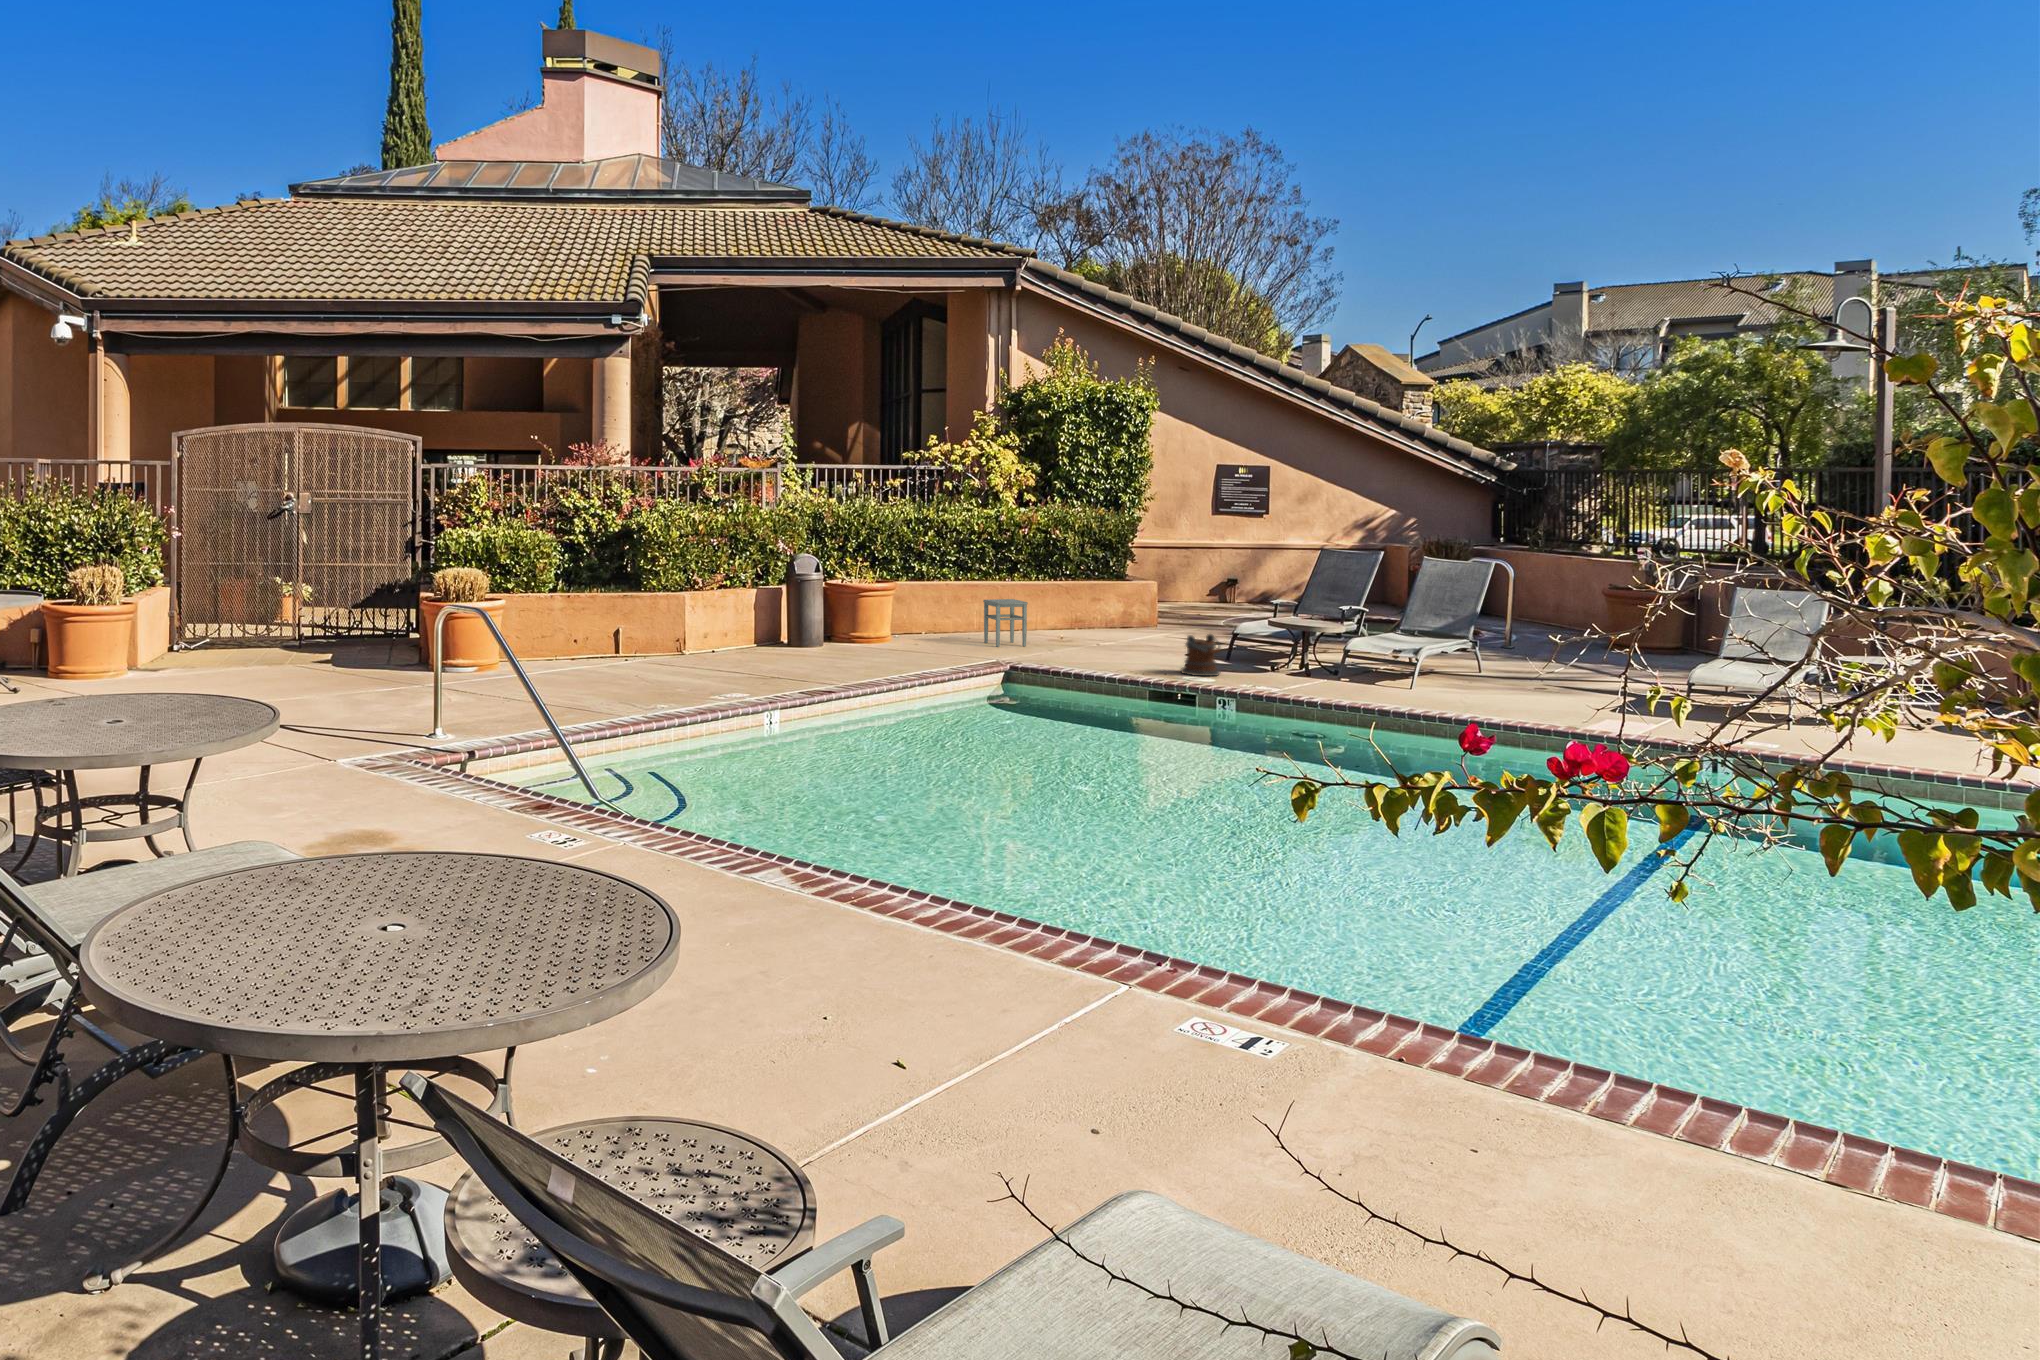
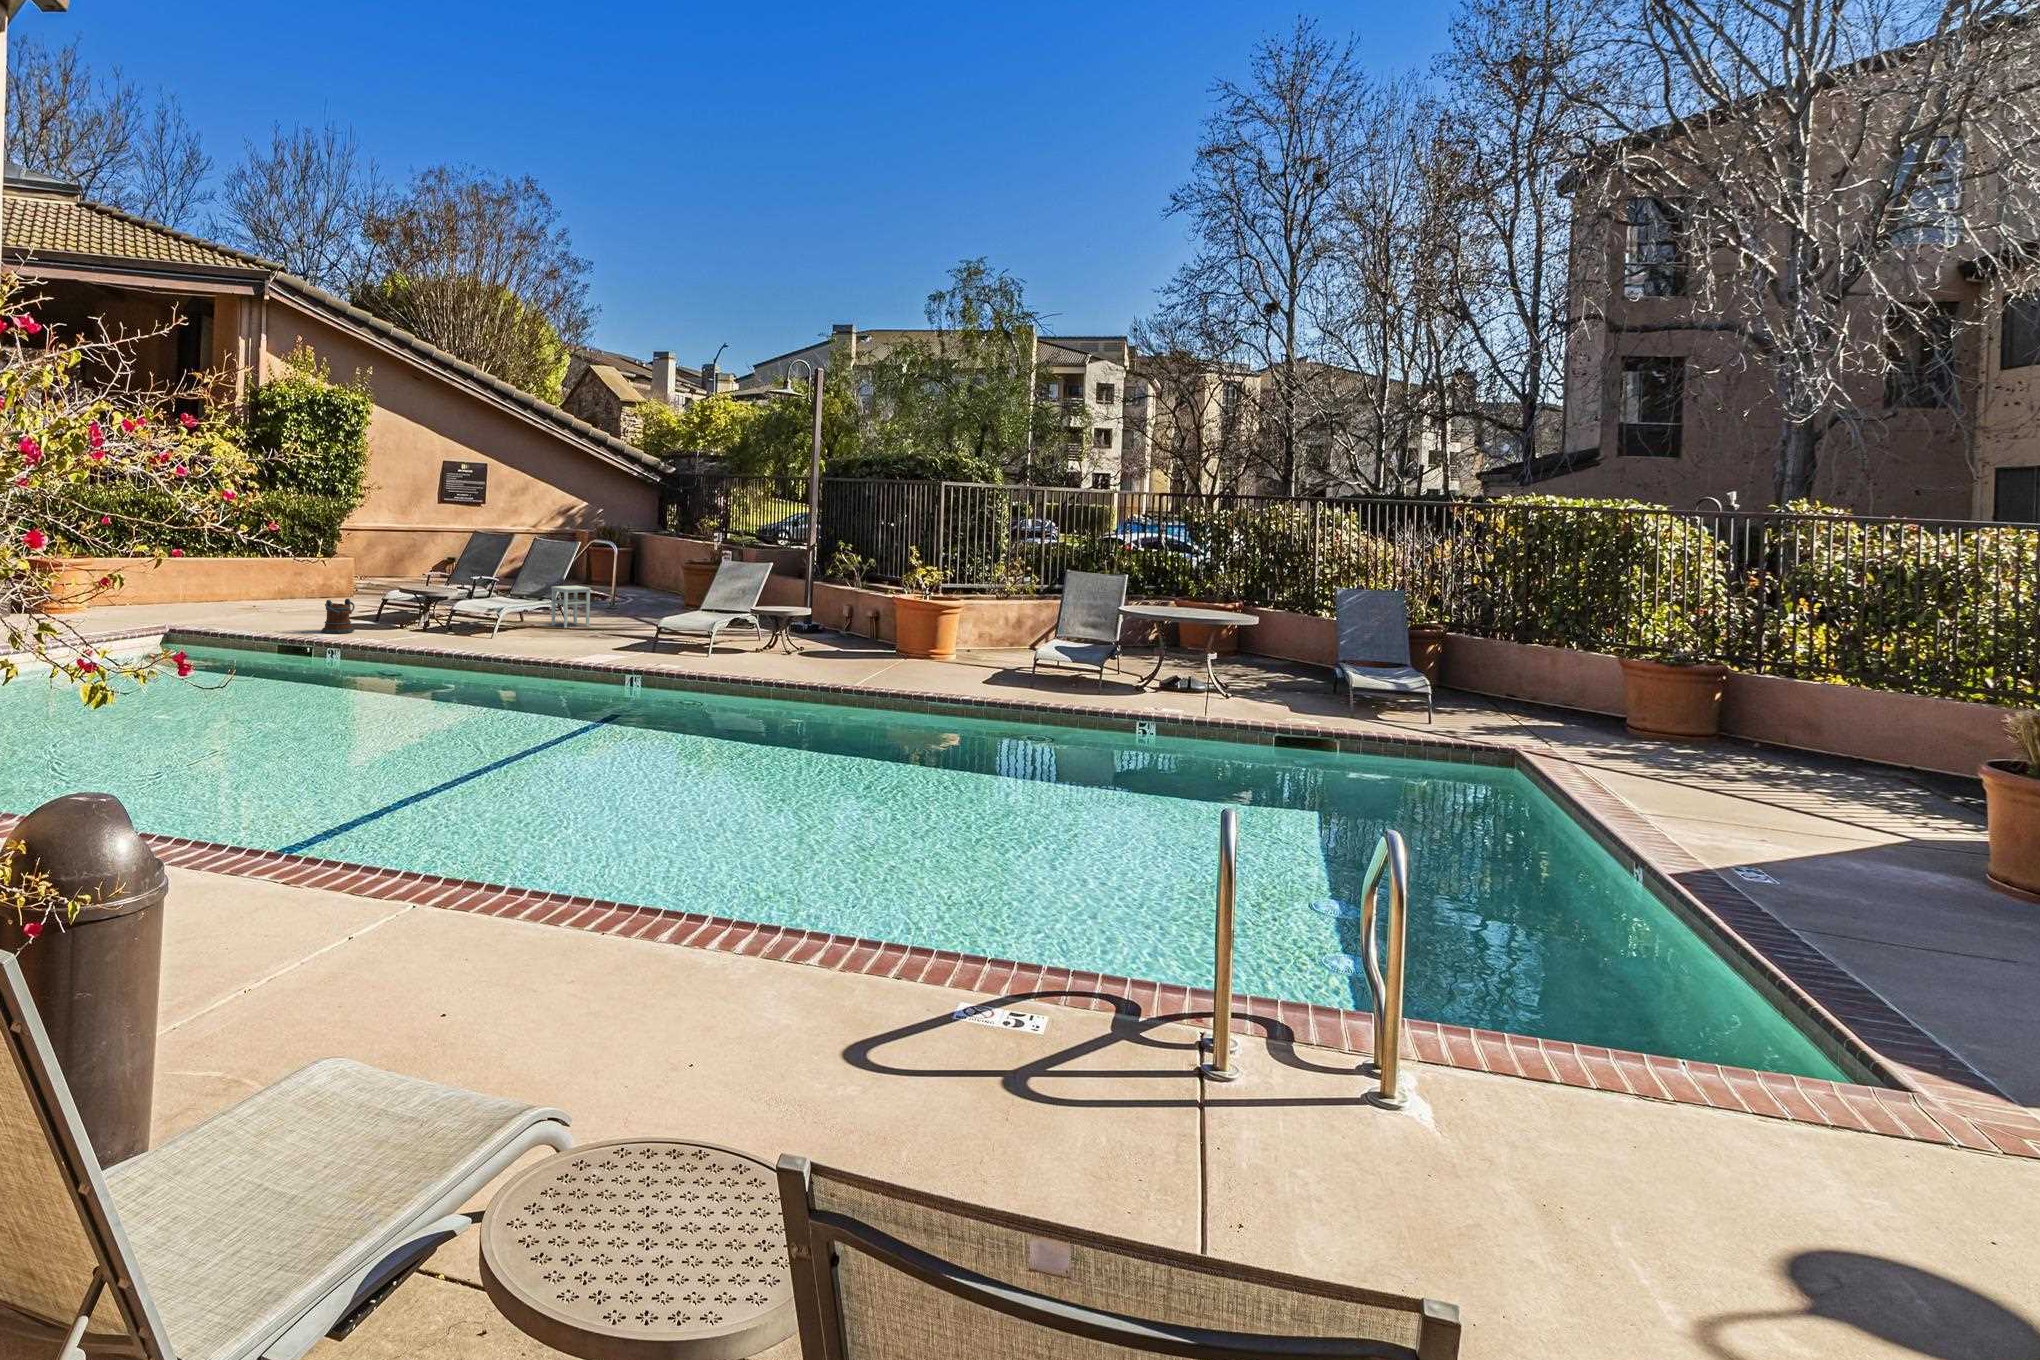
stool: present [983,599,1028,647] -> present [551,586,591,628]

